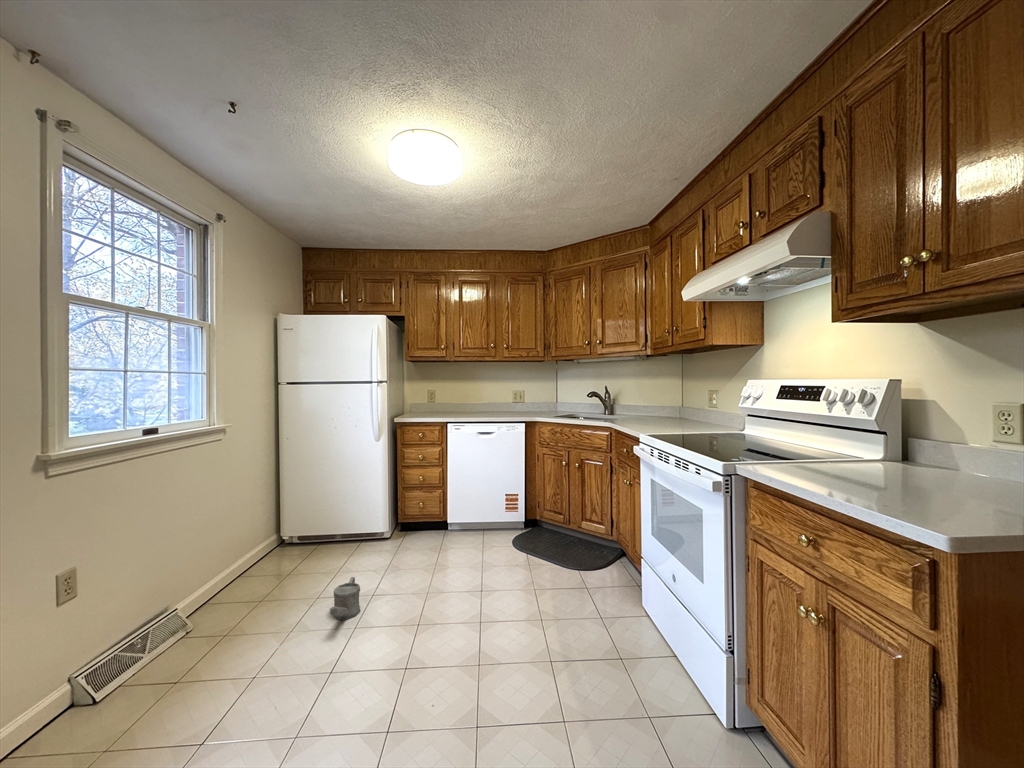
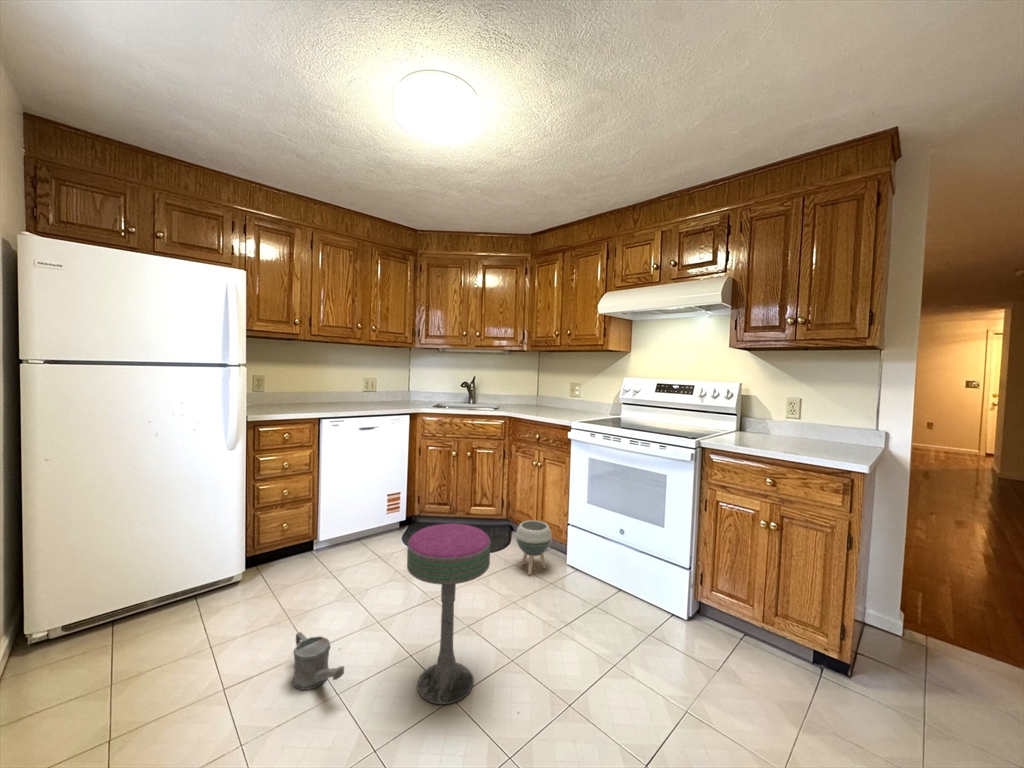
bar stool: none [365,514,441,676] -> present [407,524,490,704]
planter: none [574,543,615,605] -> present [516,520,551,575]

